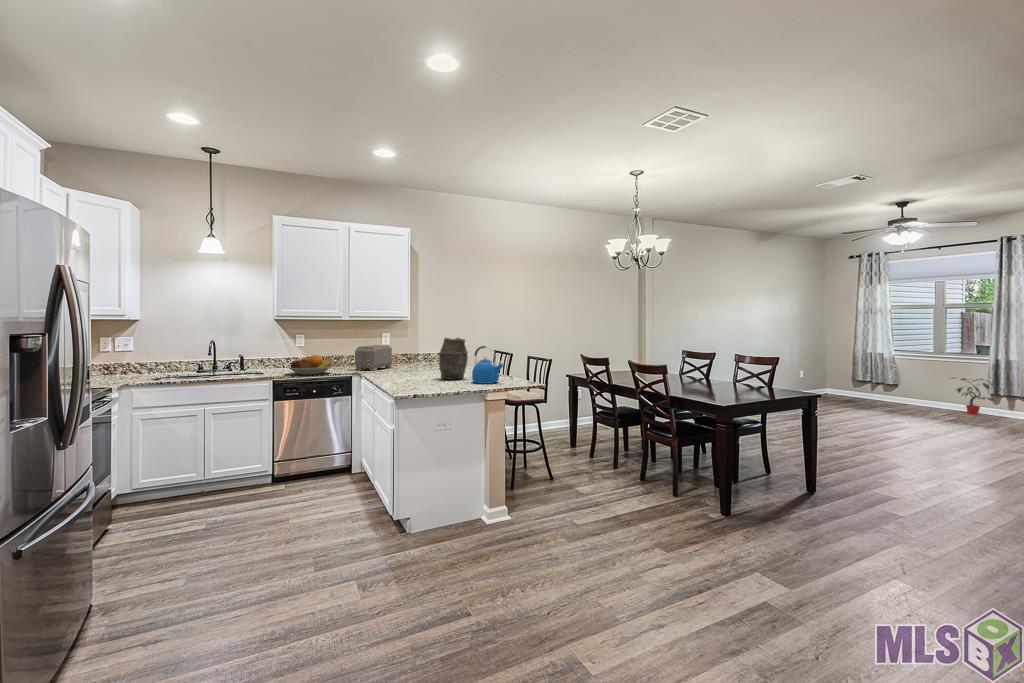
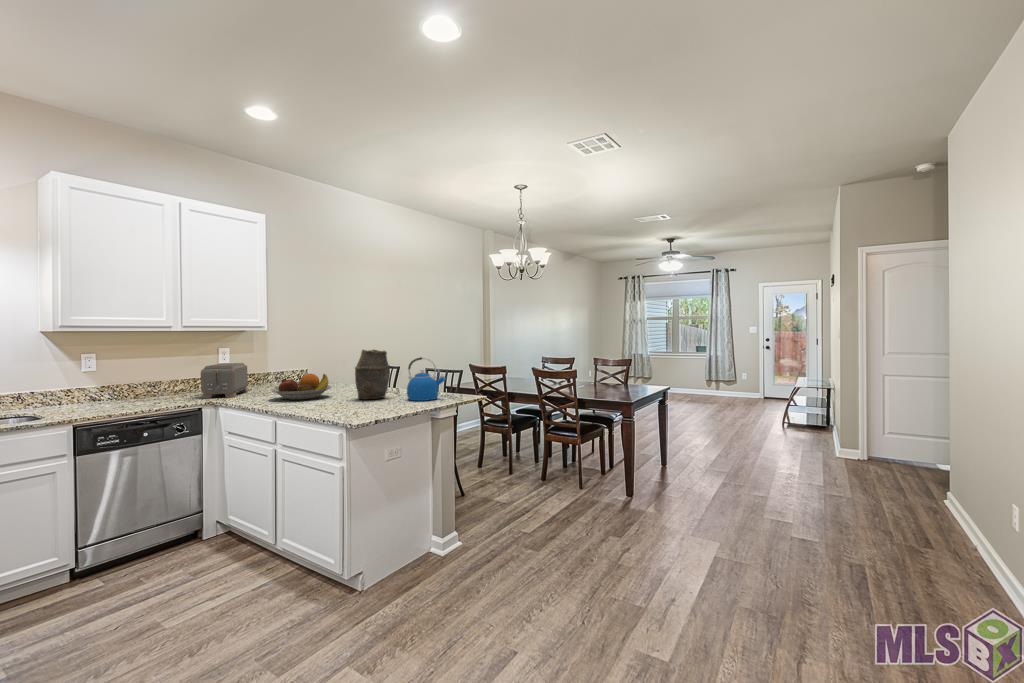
fruit bowl: present [286,355,333,375] -> present [271,374,332,400]
potted plant: present [952,378,1000,414] -> none [685,370,719,396]

